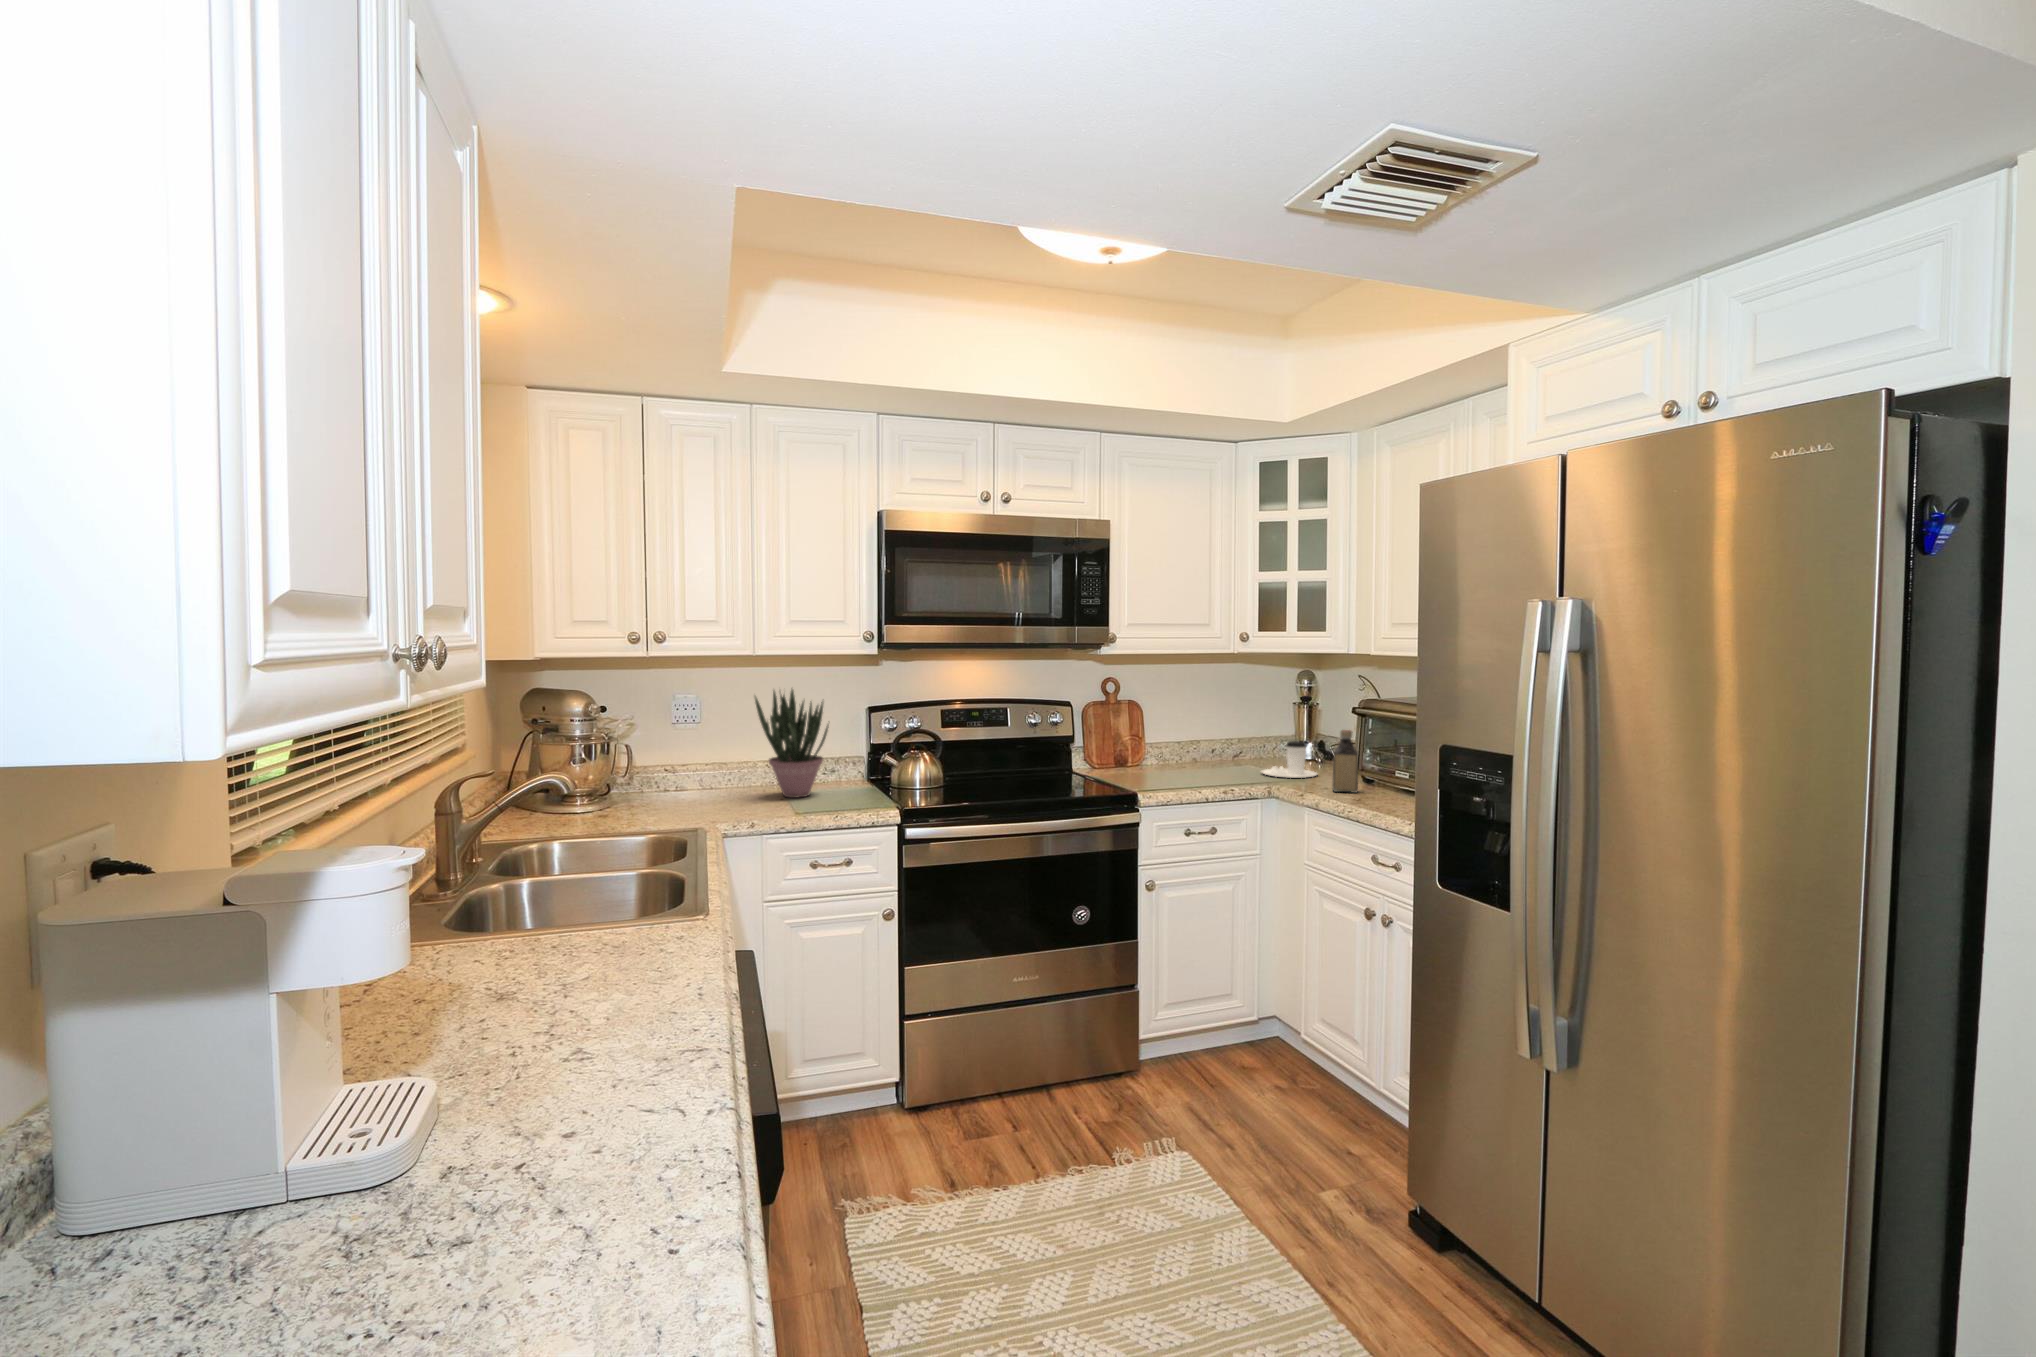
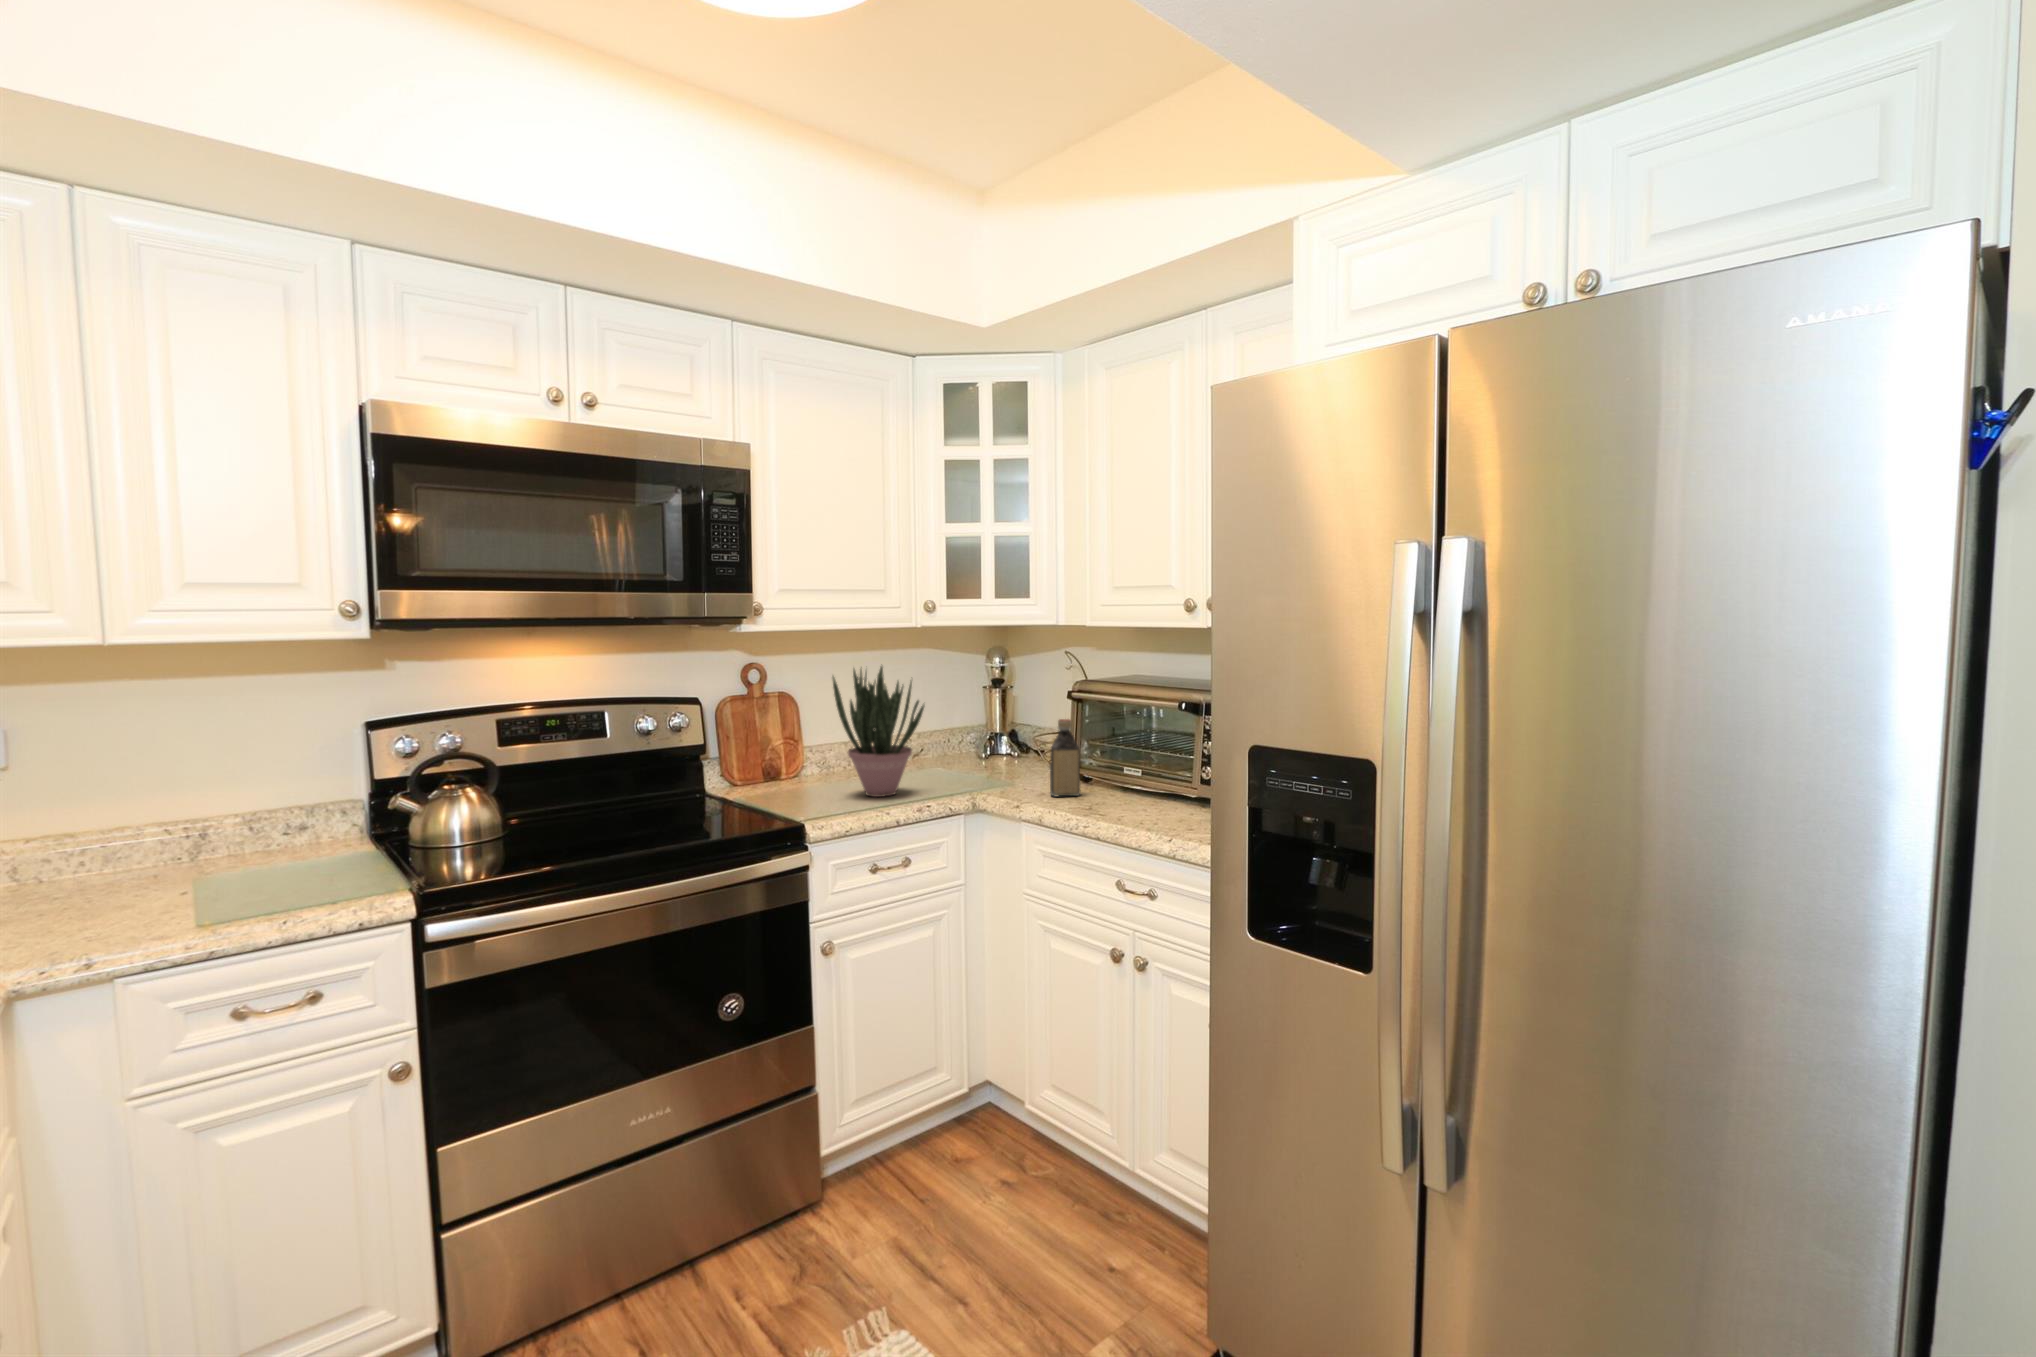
potted plant: present [755,690,829,798] -> present [832,666,924,797]
coffee cup: present [1261,741,1317,778] -> none [955,734,1023,781]

